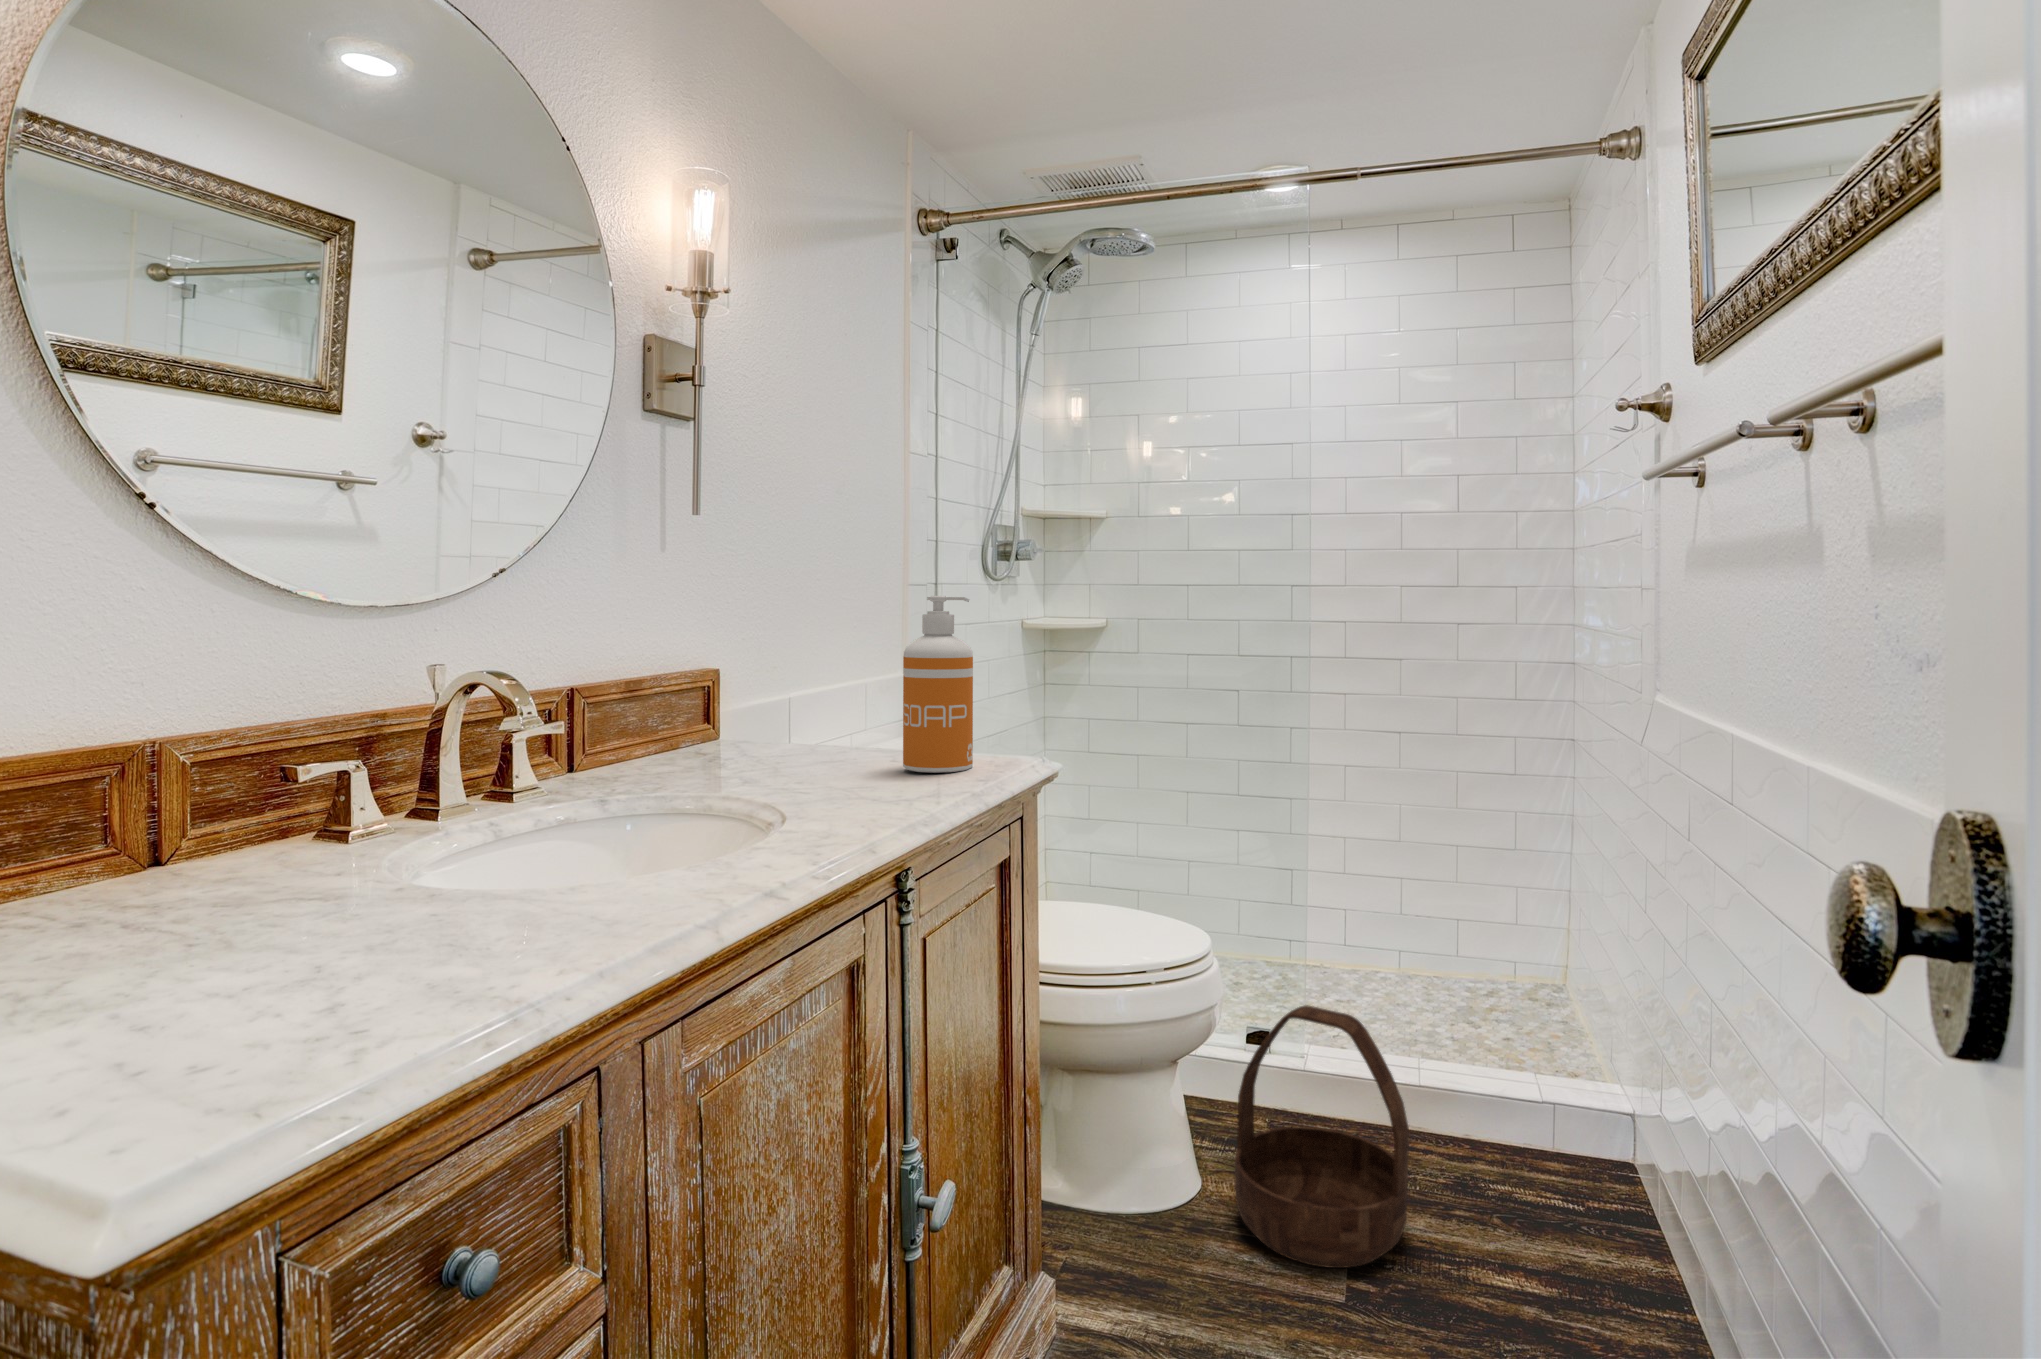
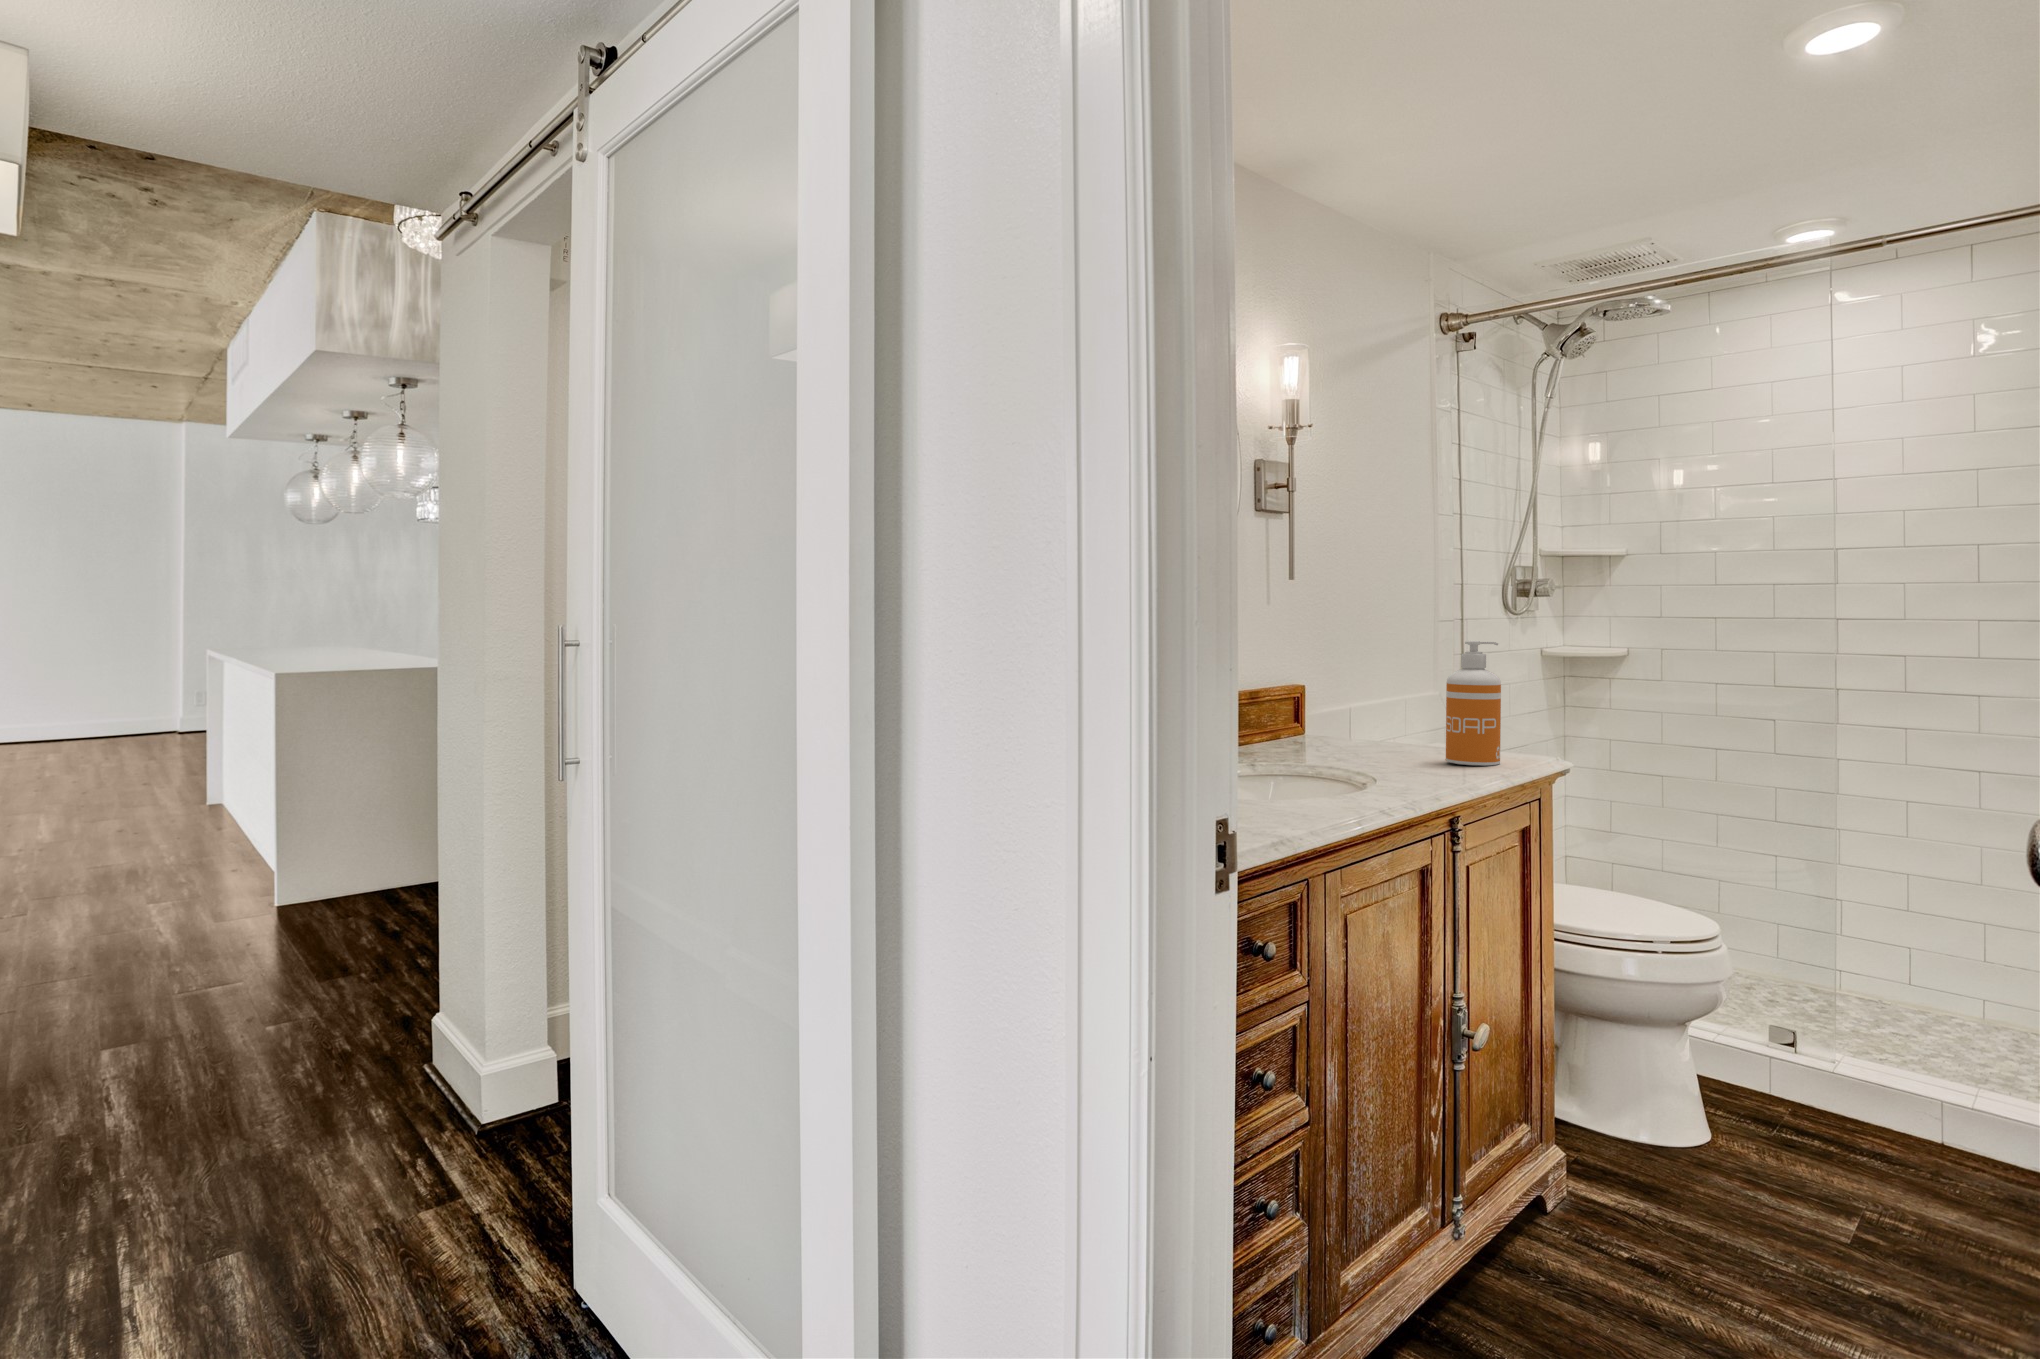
basket: present [1235,1005,1409,1268] -> none [1743,996,1932,1225]

